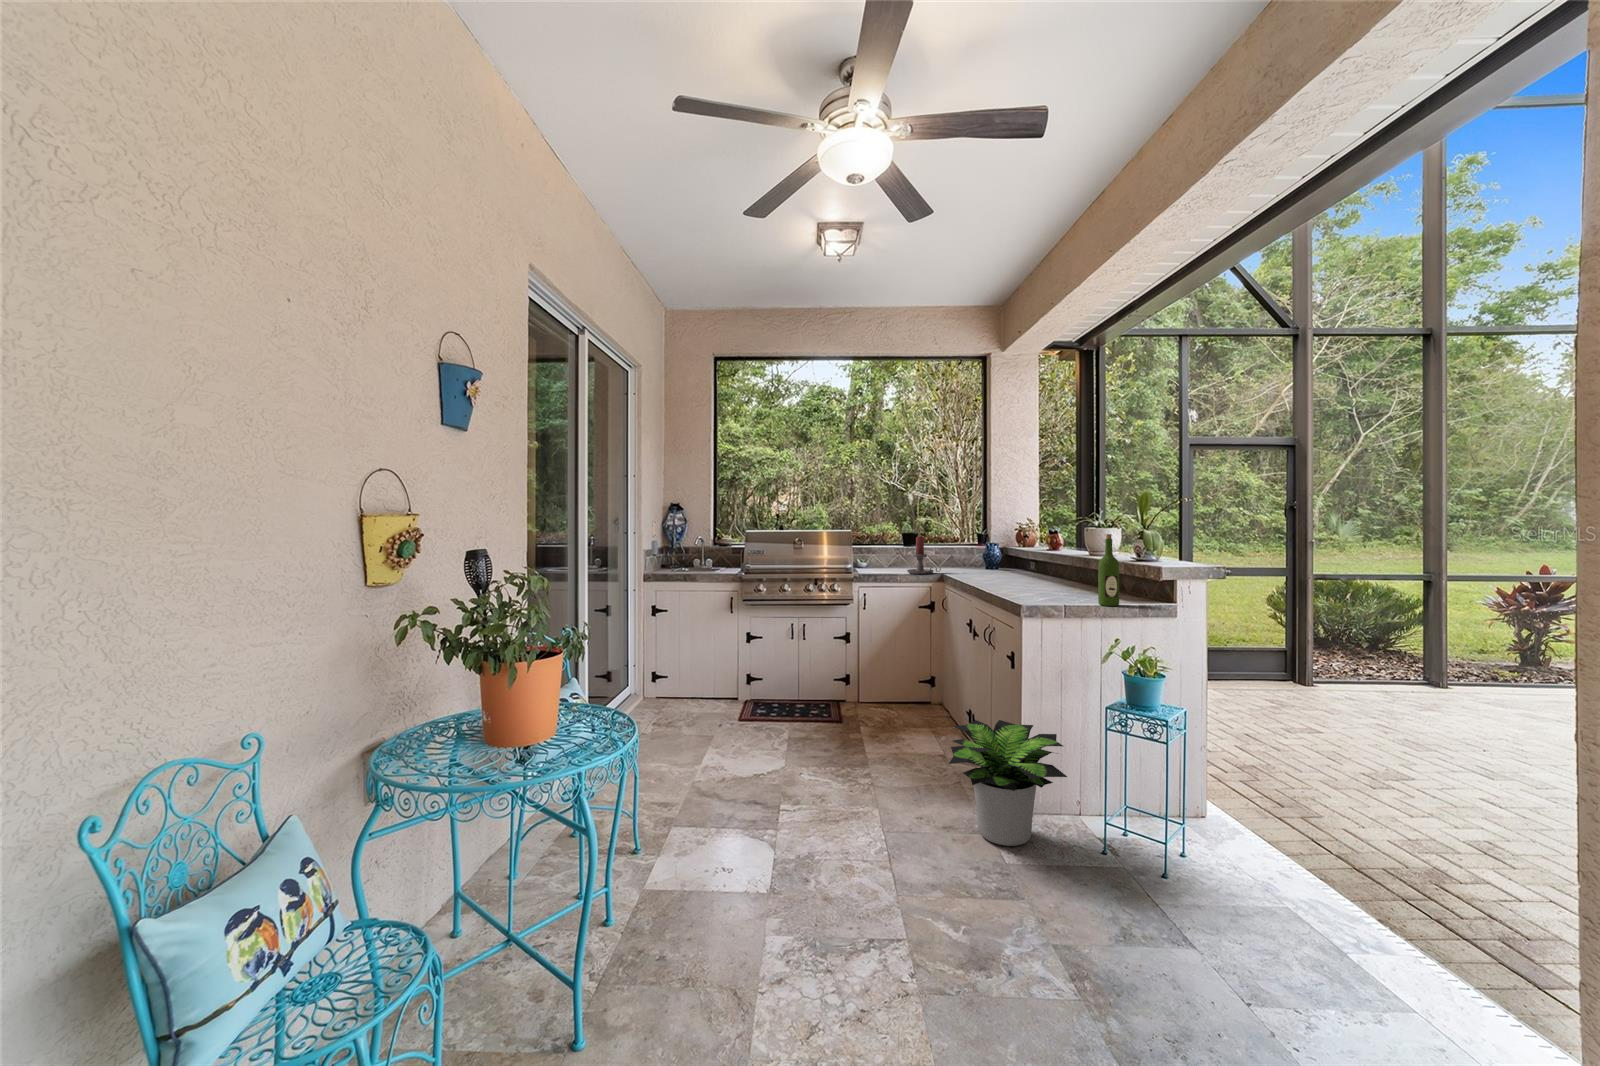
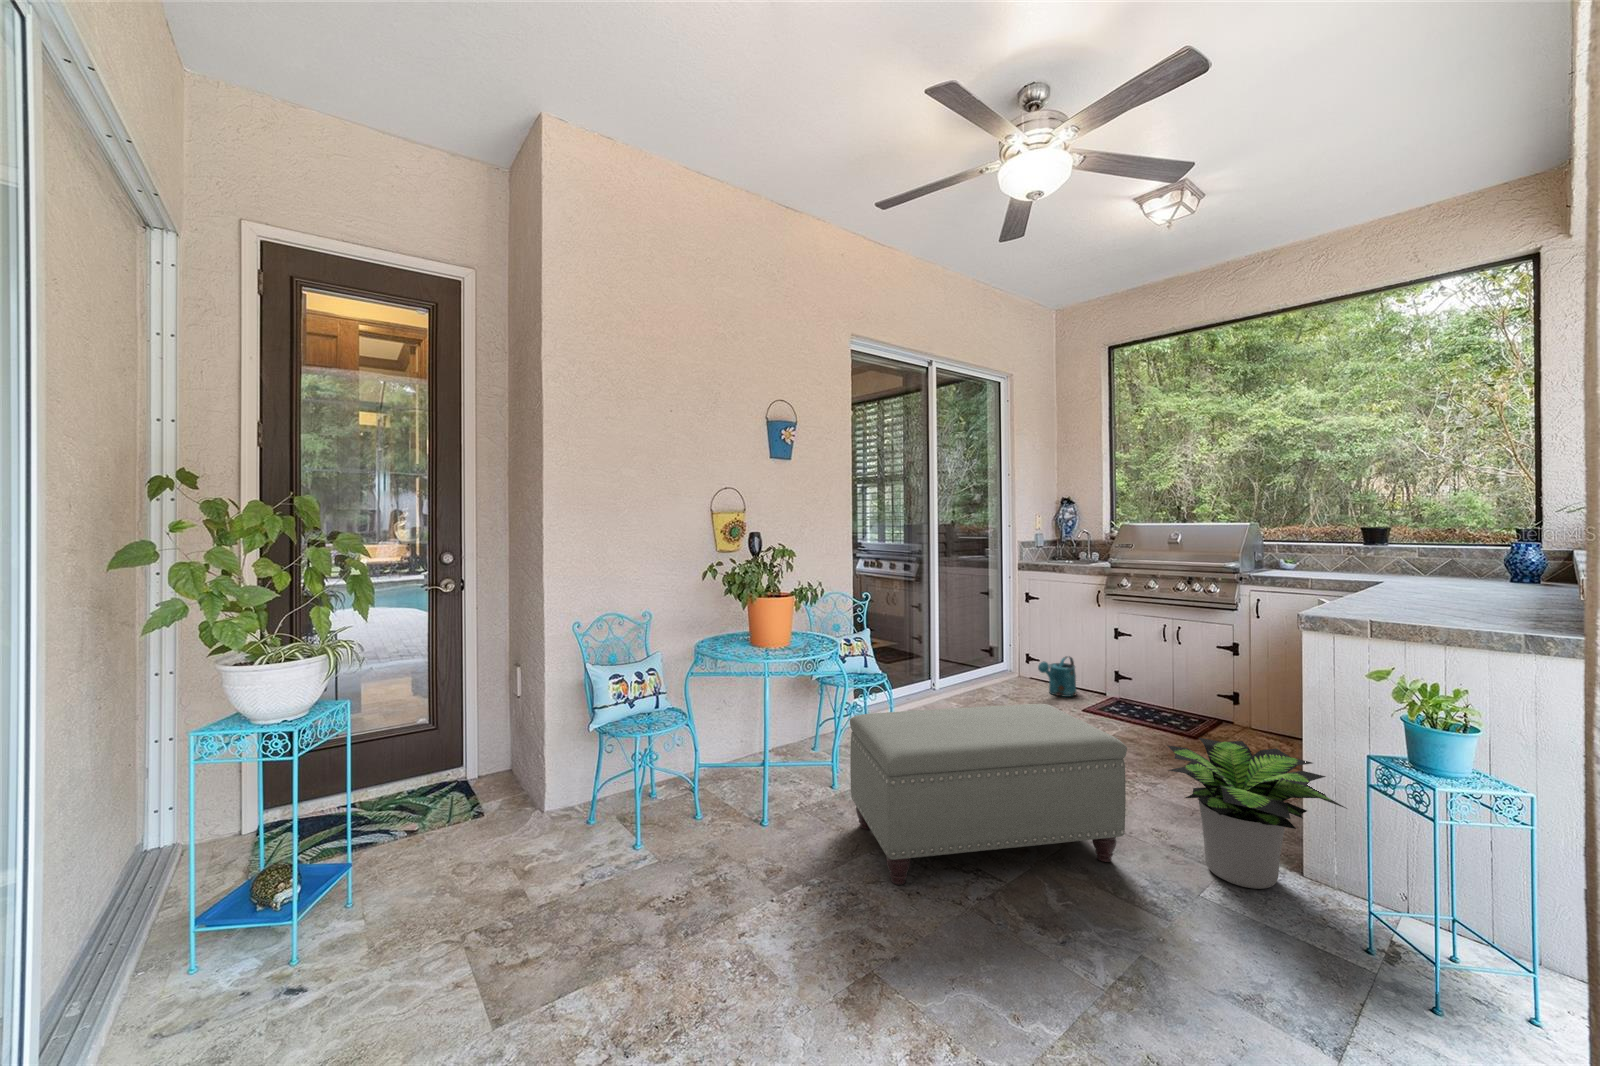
wine bottle: present [1098,534,1119,606] -> none [1434,524,1472,626]
candle holder: present [907,537,941,574] -> none [1324,532,1375,580]
watering can: none [687,668,715,712] -> present [1038,656,1077,697]
ottoman: none [684,729,949,1020] -> present [850,704,1127,885]

